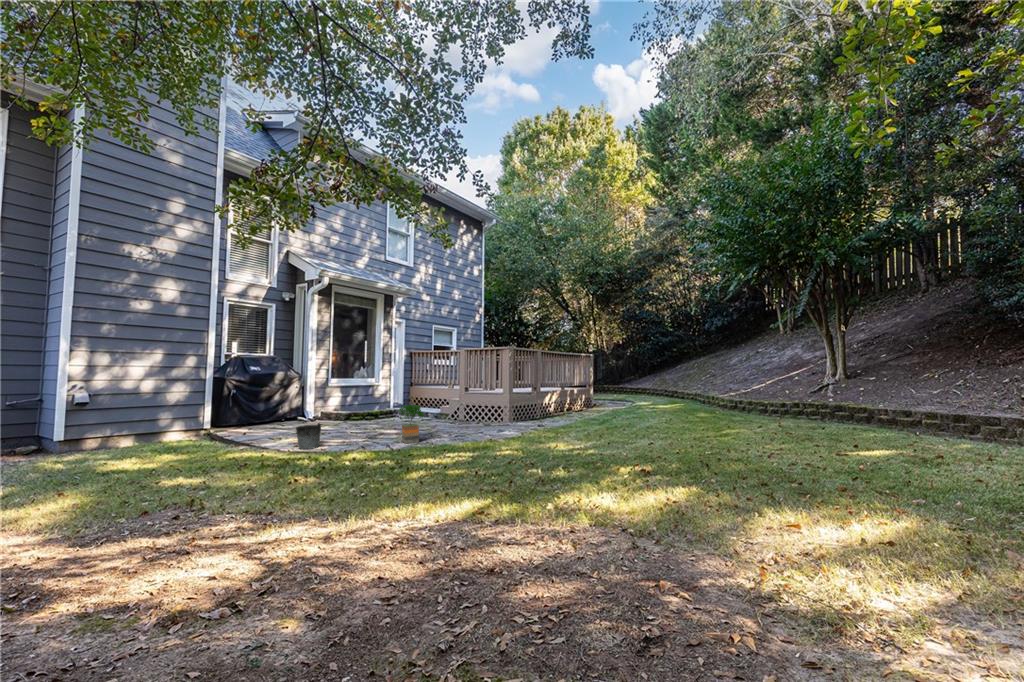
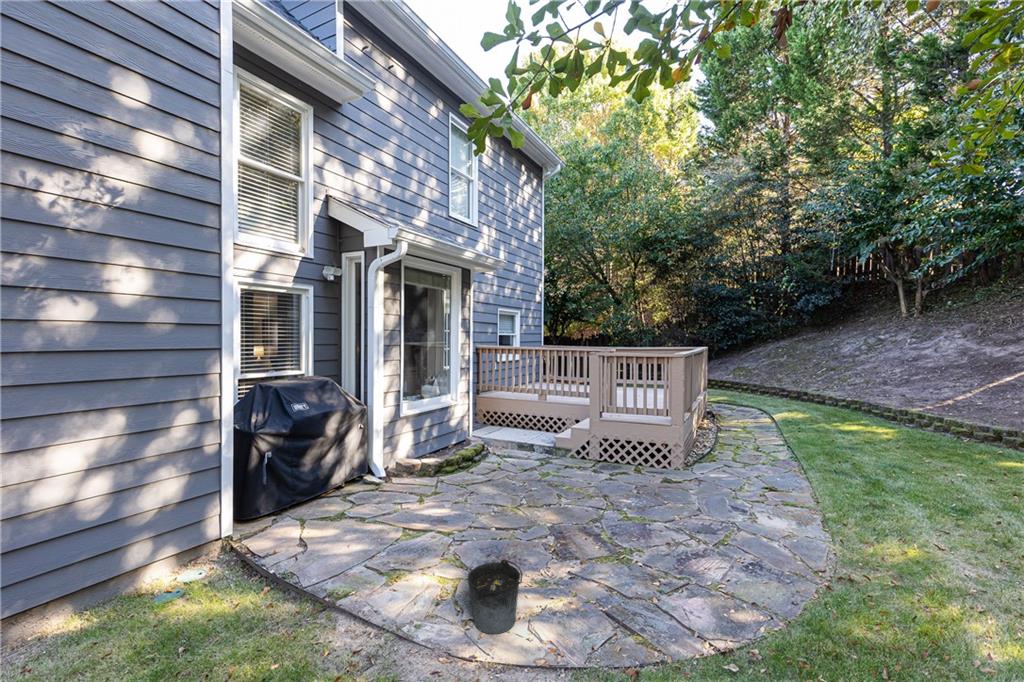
potted tree: present [399,405,424,444] -> none [652,502,717,592]

